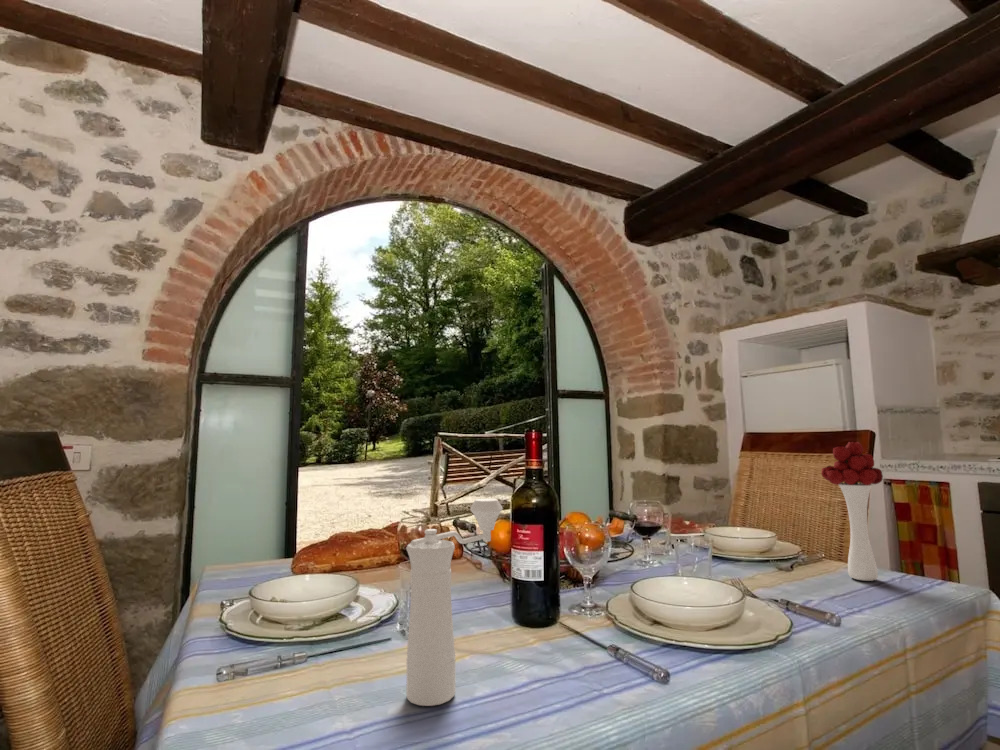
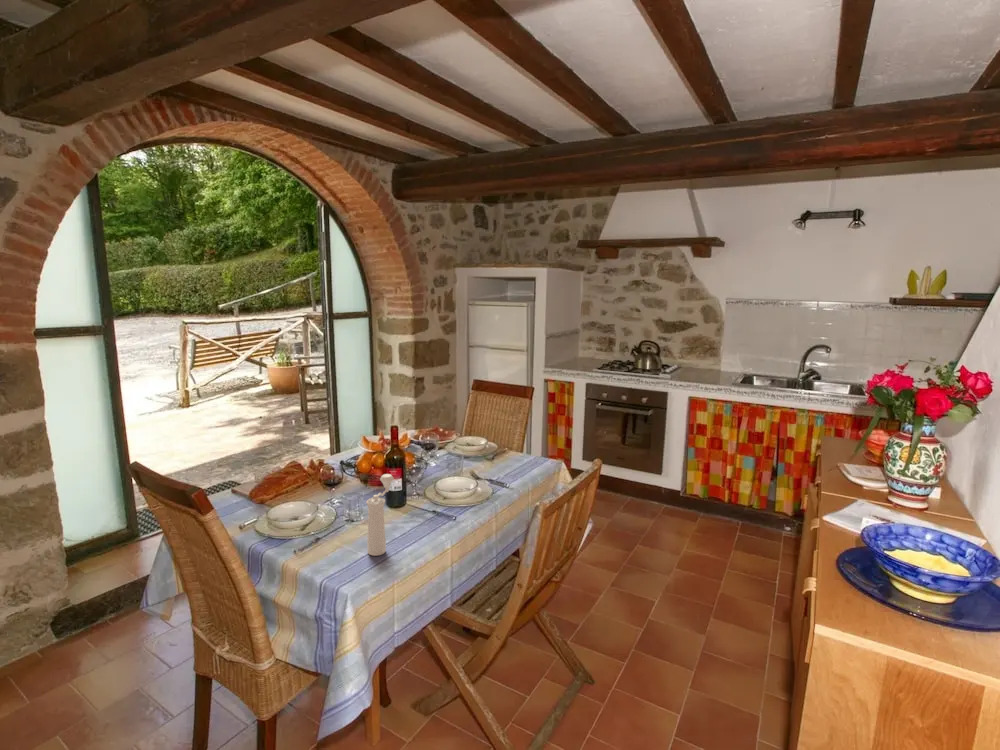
flower bouquet: present [821,442,883,581] -> none [510,410,534,470]

